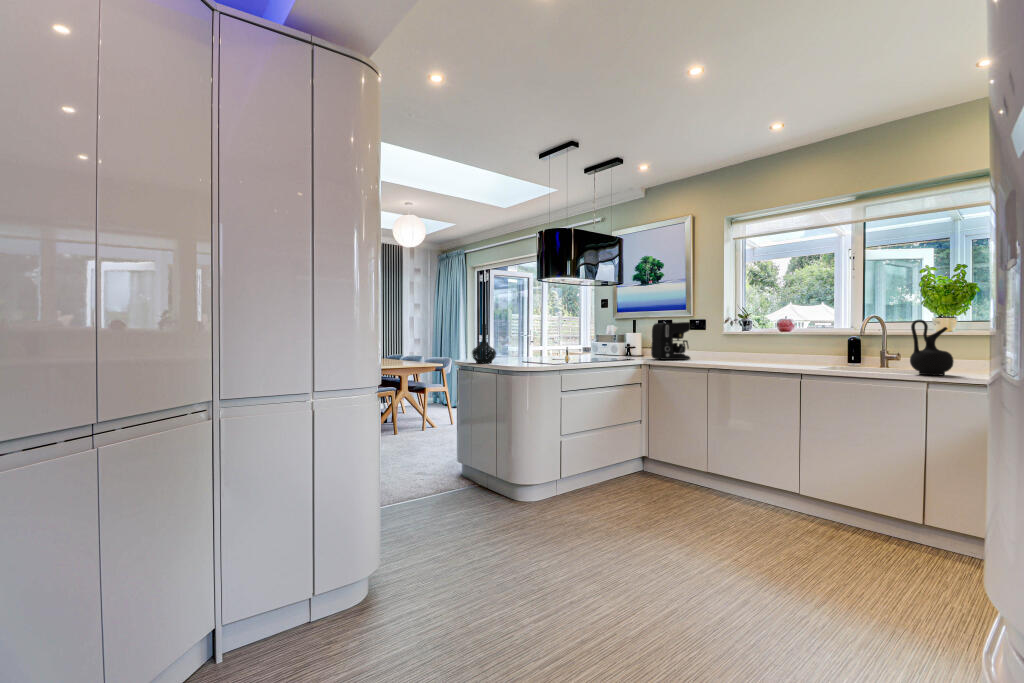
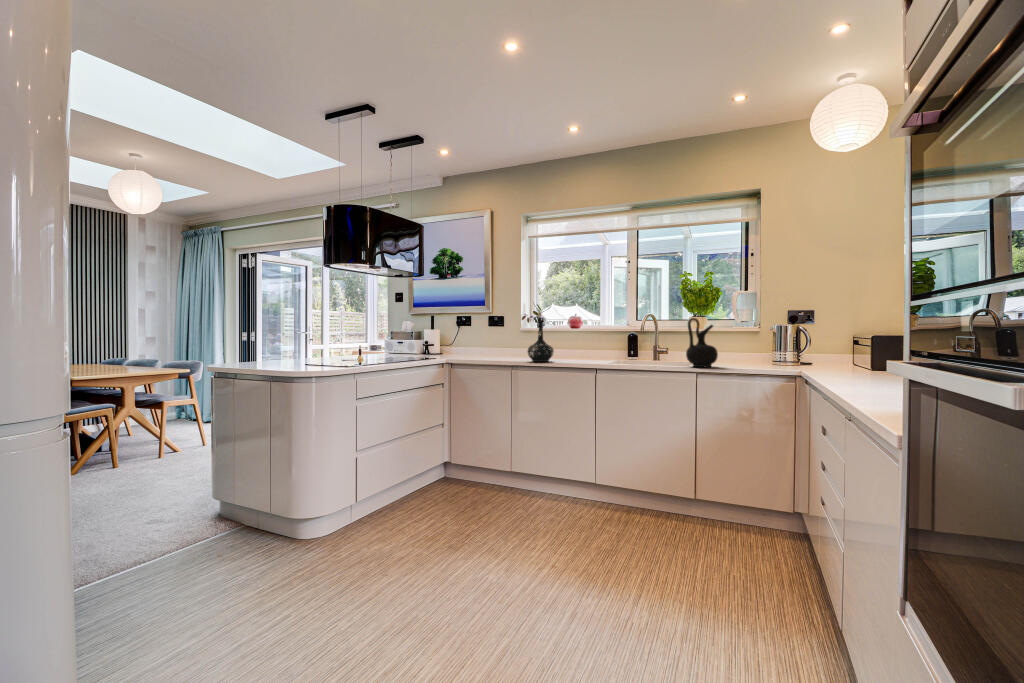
coffee maker: present [651,322,690,360] -> none [452,319,491,358]
bottle: present [472,324,496,363] -> present [528,320,554,362]

